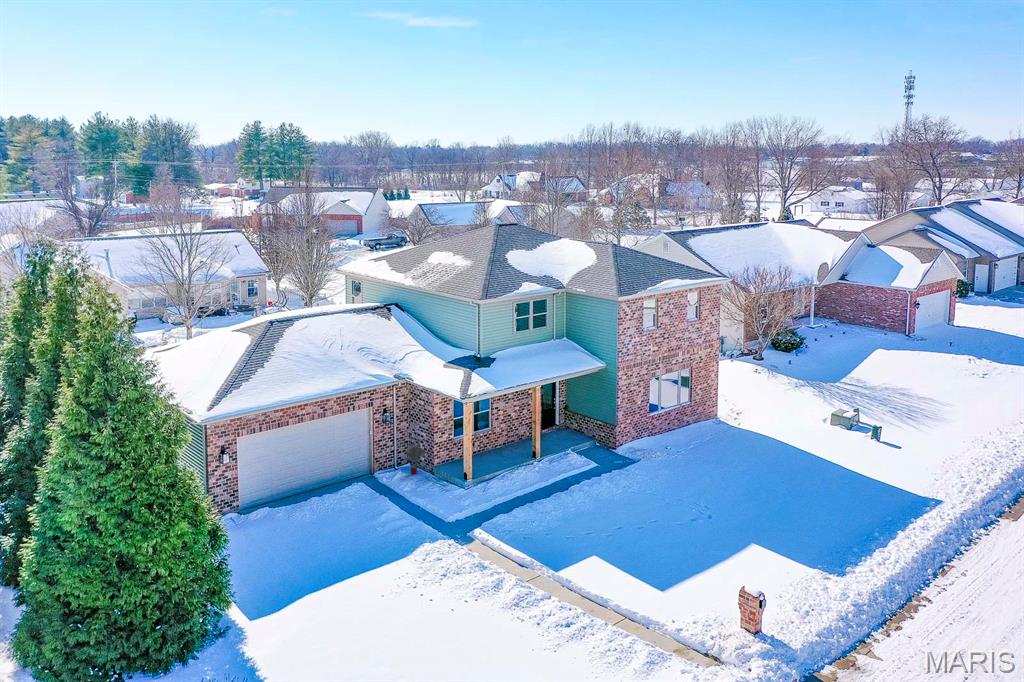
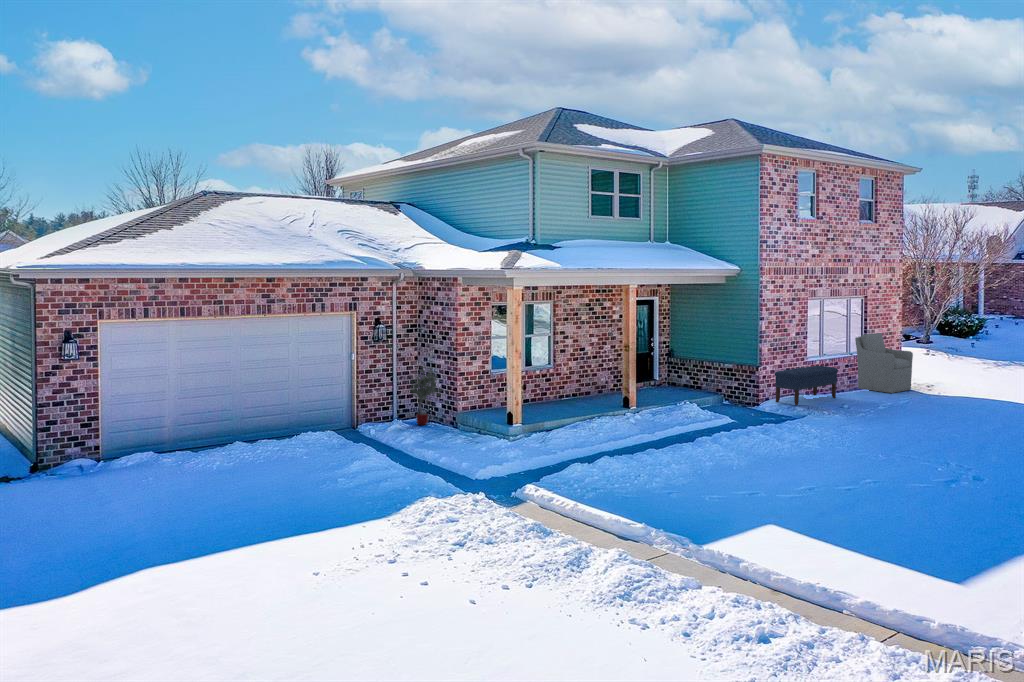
chair: none [681,393,715,434] -> present [855,333,913,393]
bench: none [626,419,666,449] -> present [775,366,838,405]

